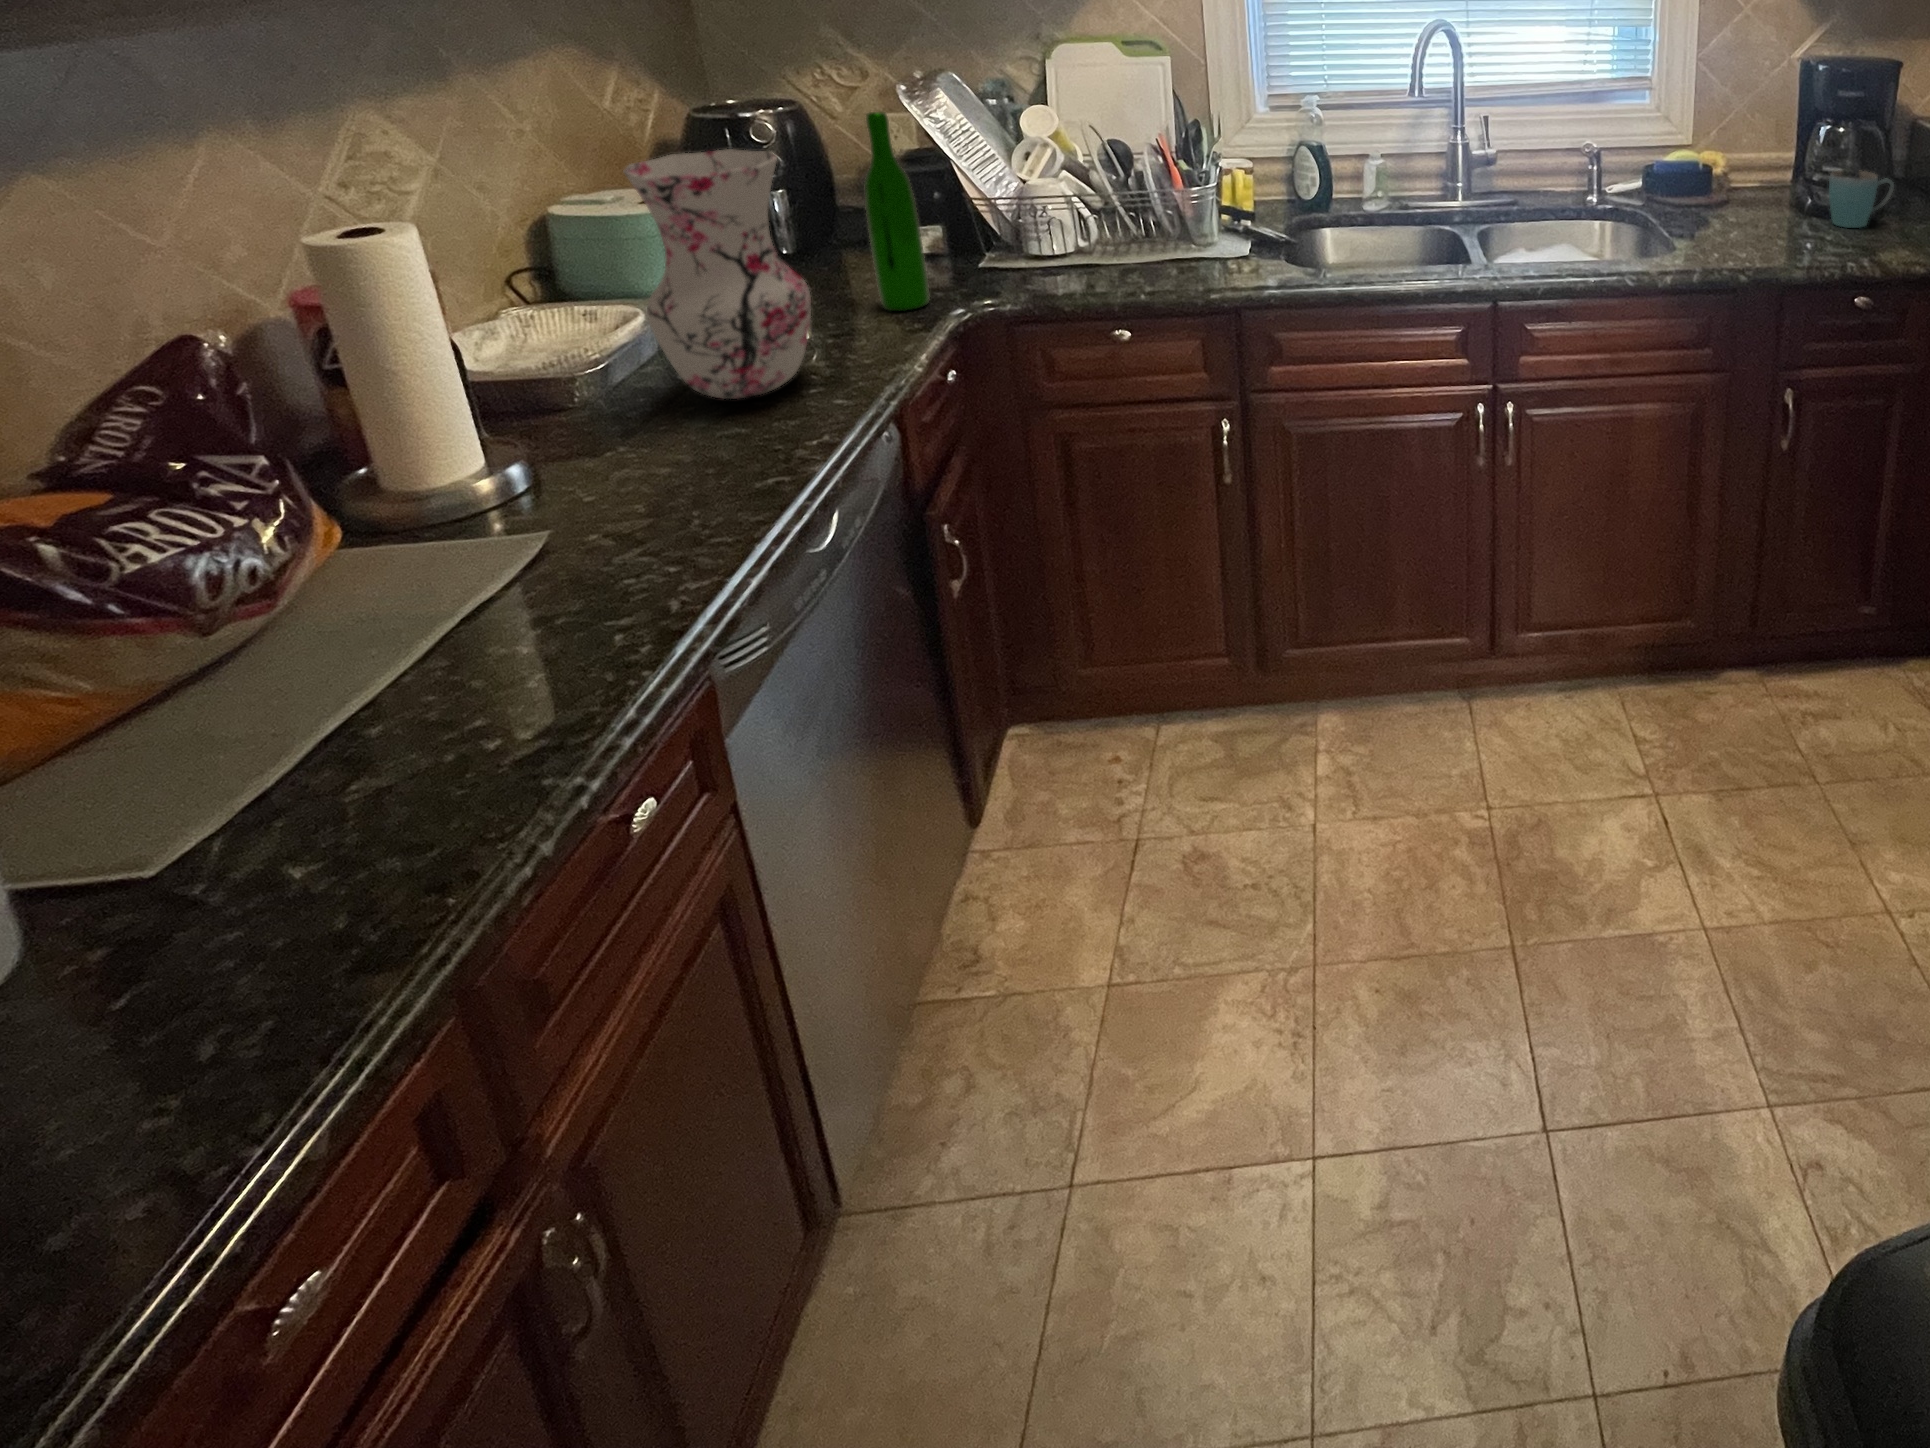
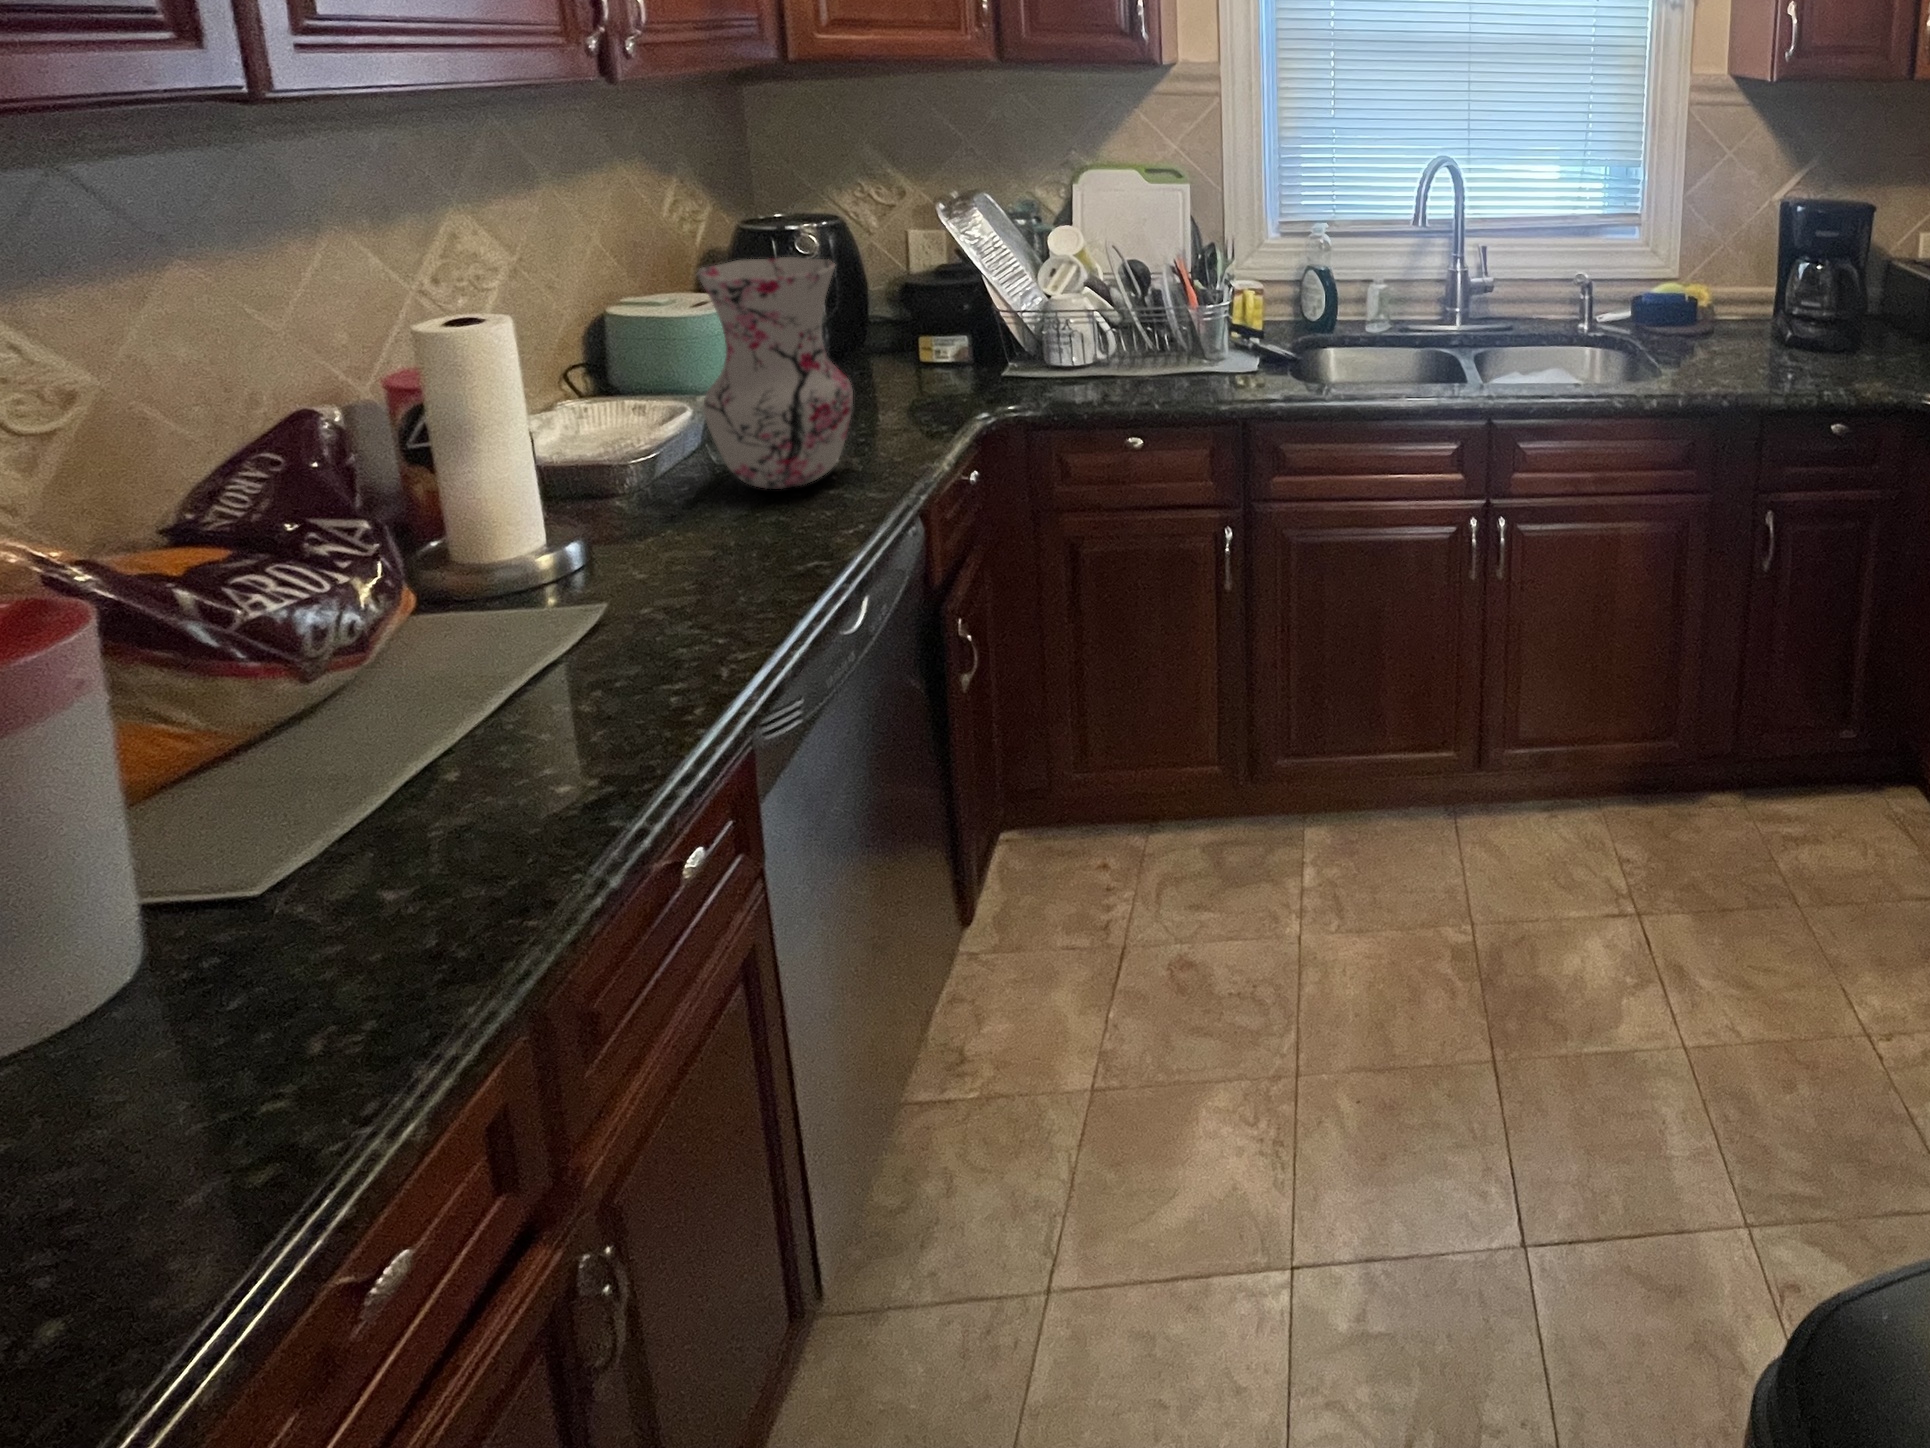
wine bottle: present [865,112,929,311] -> none [903,227,954,414]
mug: present [1829,170,1894,228] -> none [1809,305,1871,360]

